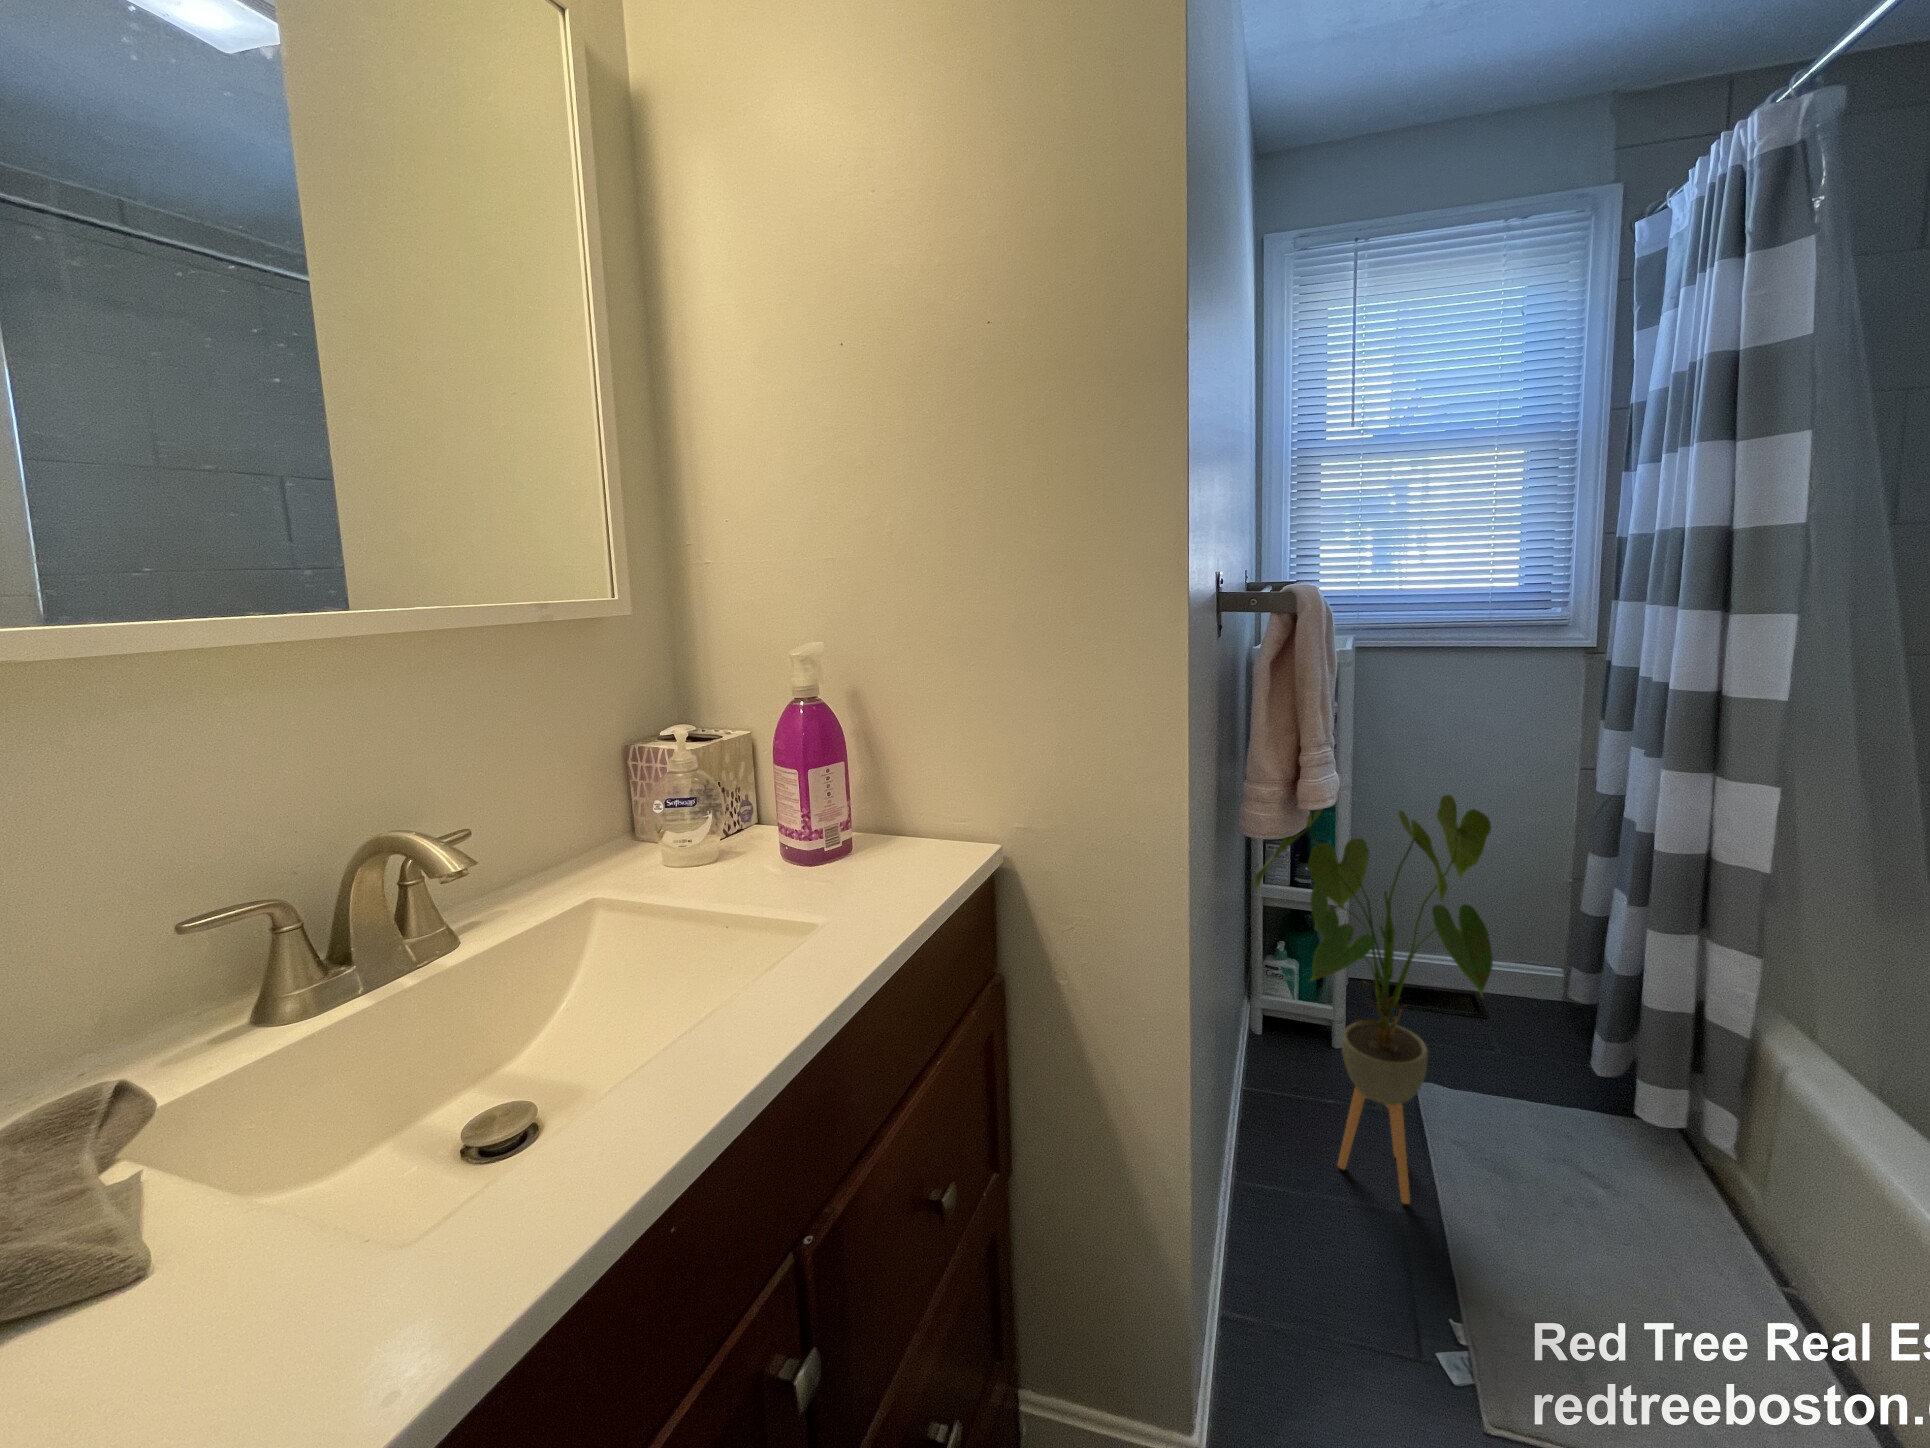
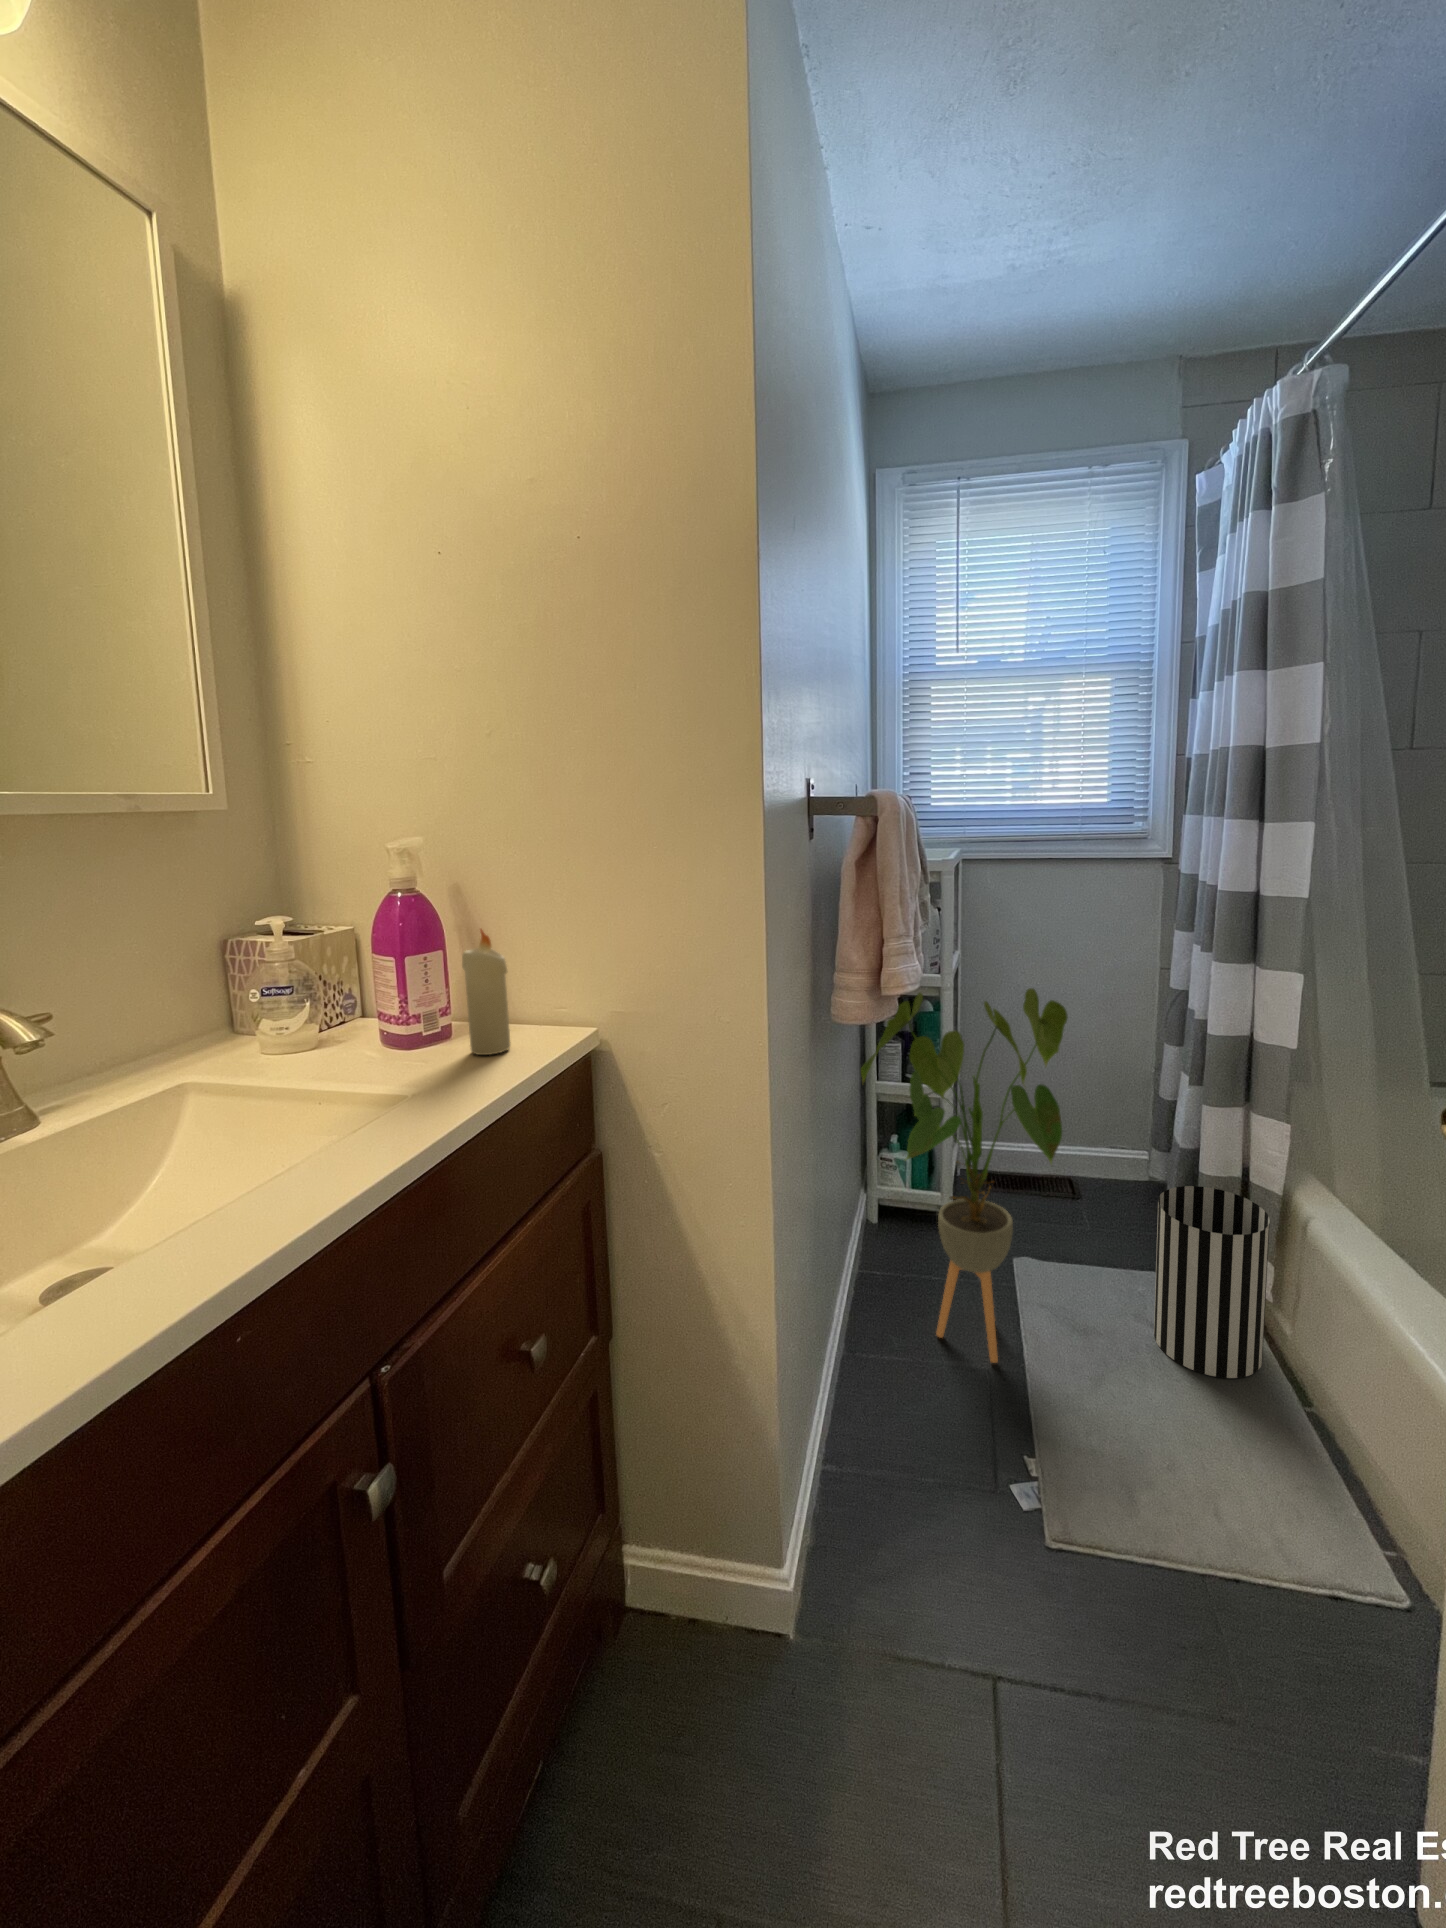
candle: none [867,742,915,877] -> present [462,929,510,1055]
wastebasket: none [1589,1020,1738,1244] -> present [1154,1186,1270,1378]

